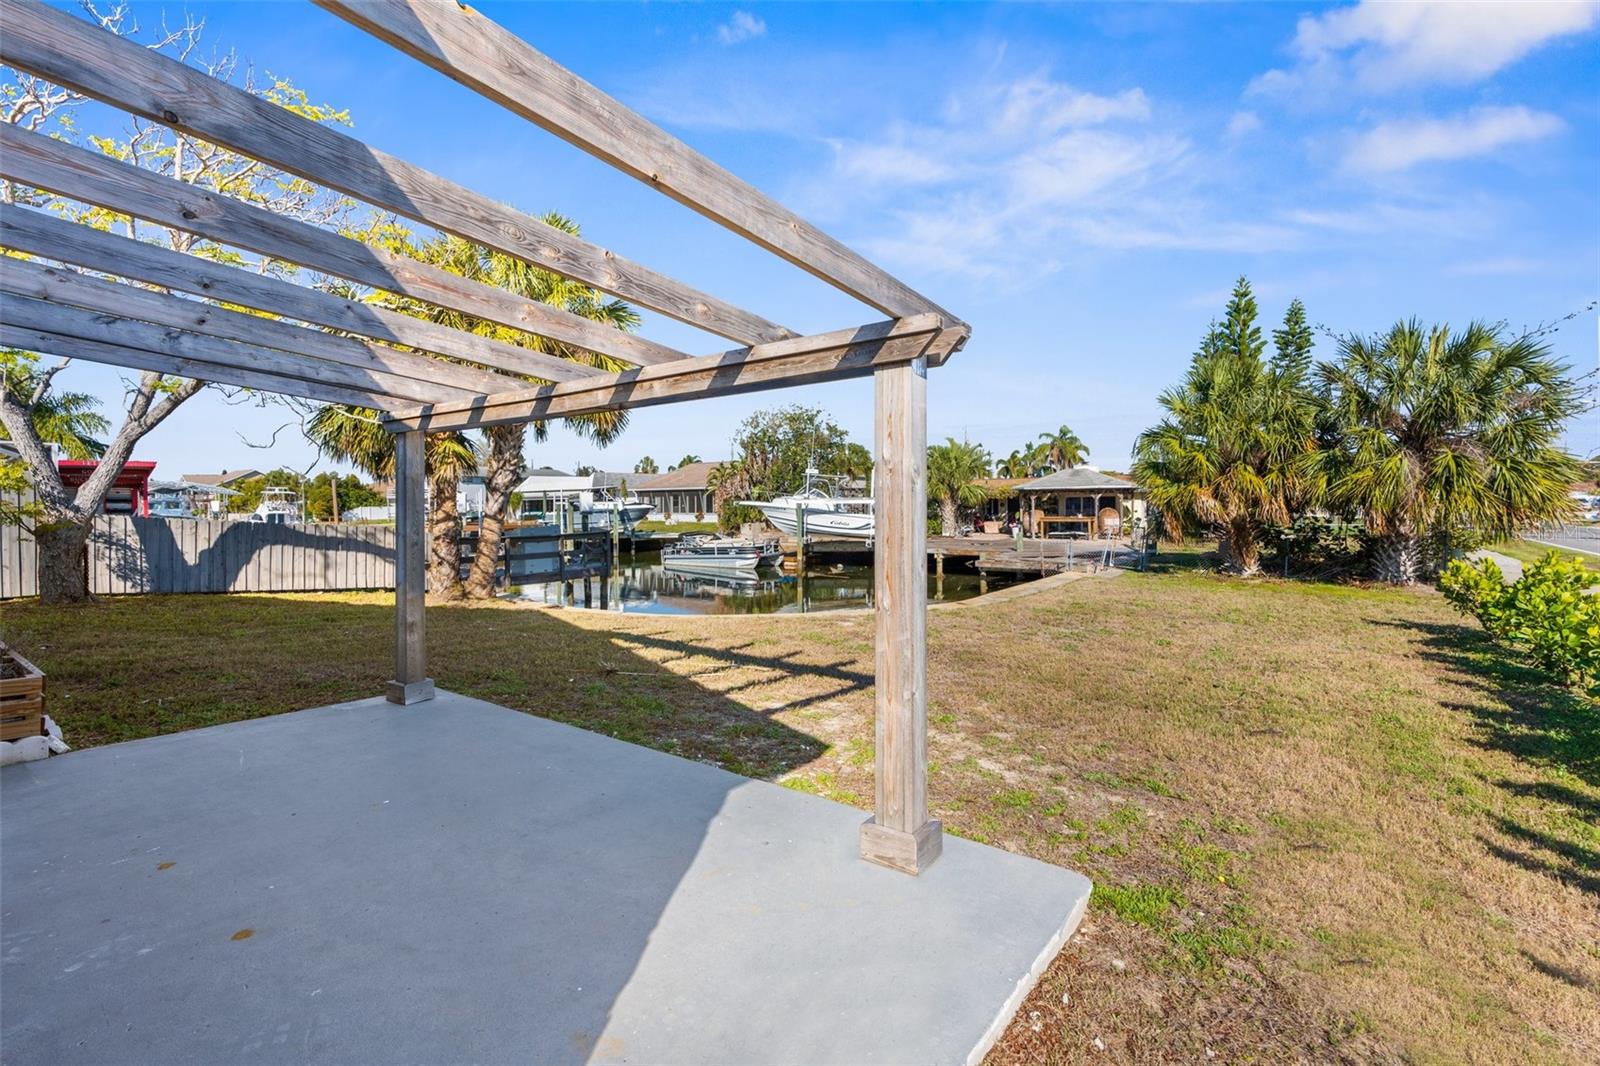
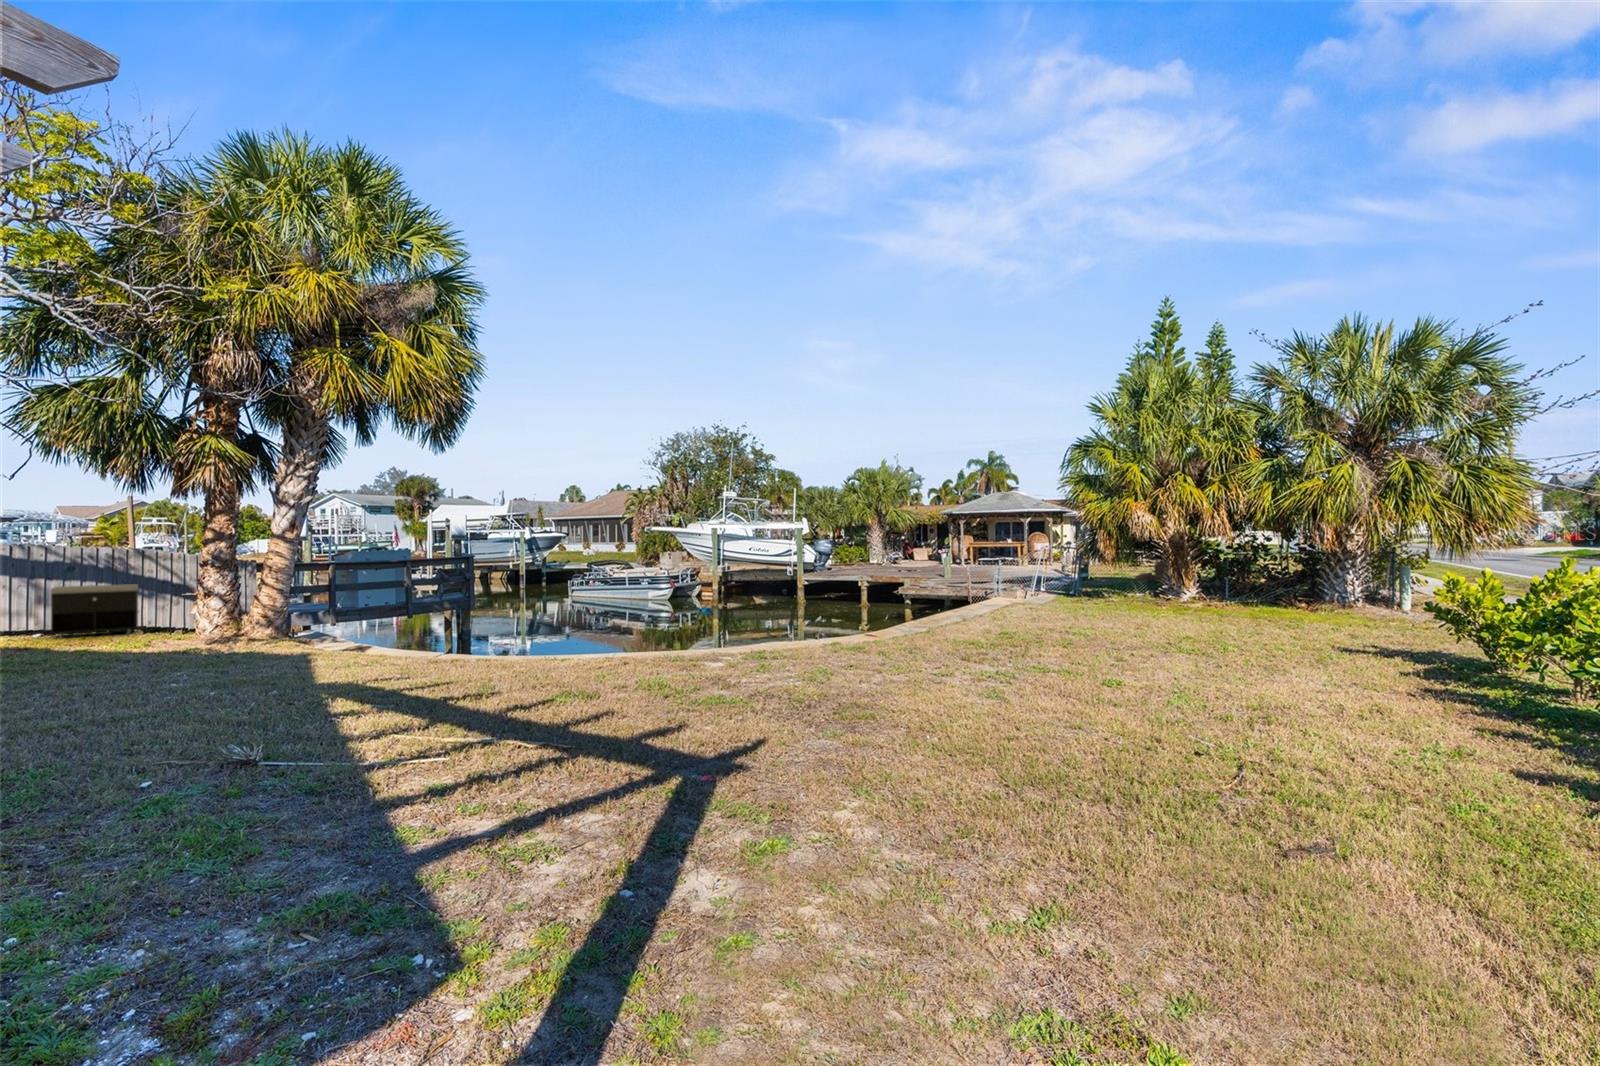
storage bench: none [311,554,371,596] -> present [51,584,138,638]

